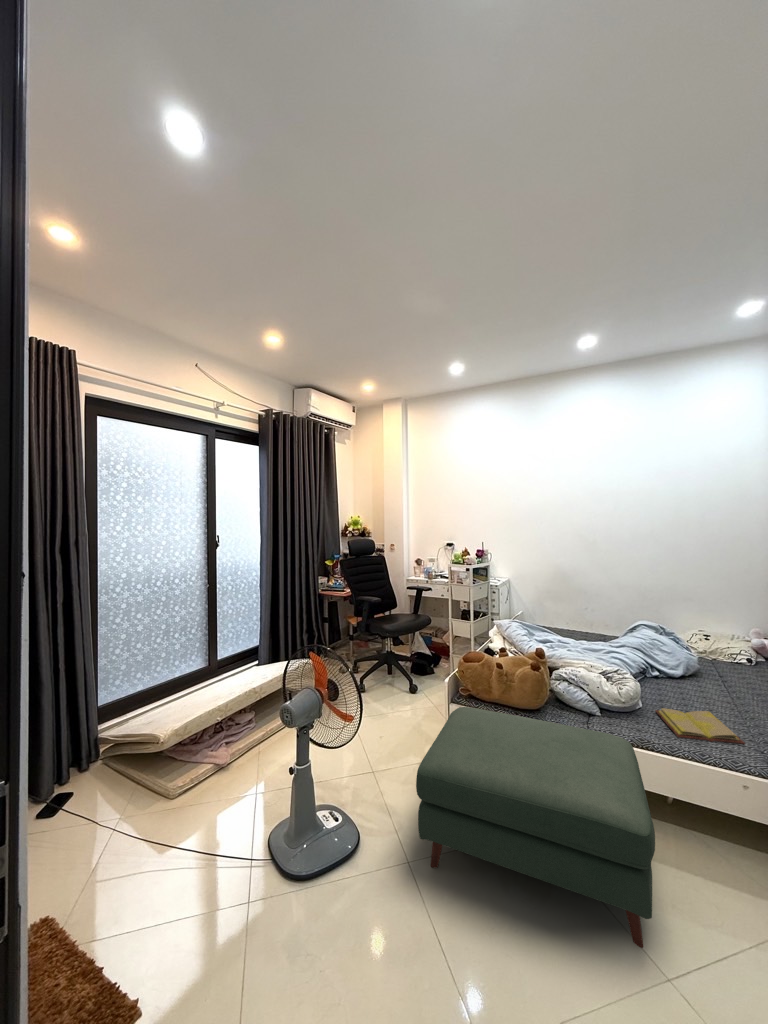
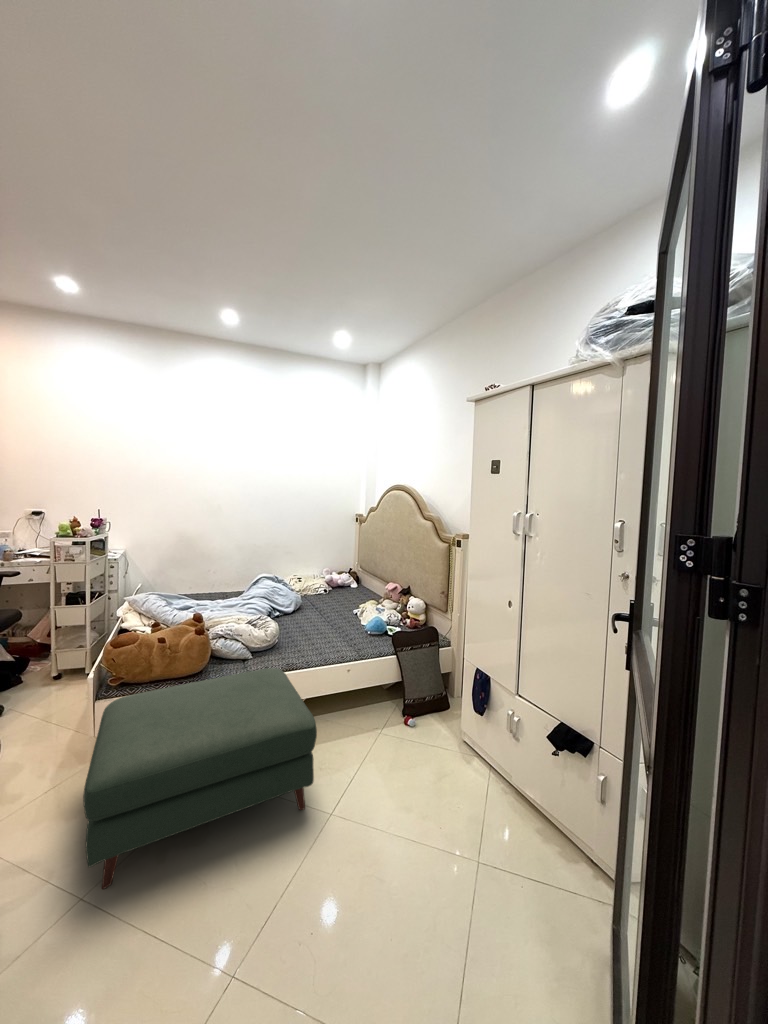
diary: present [655,708,745,744] -> none [287,630,341,654]

